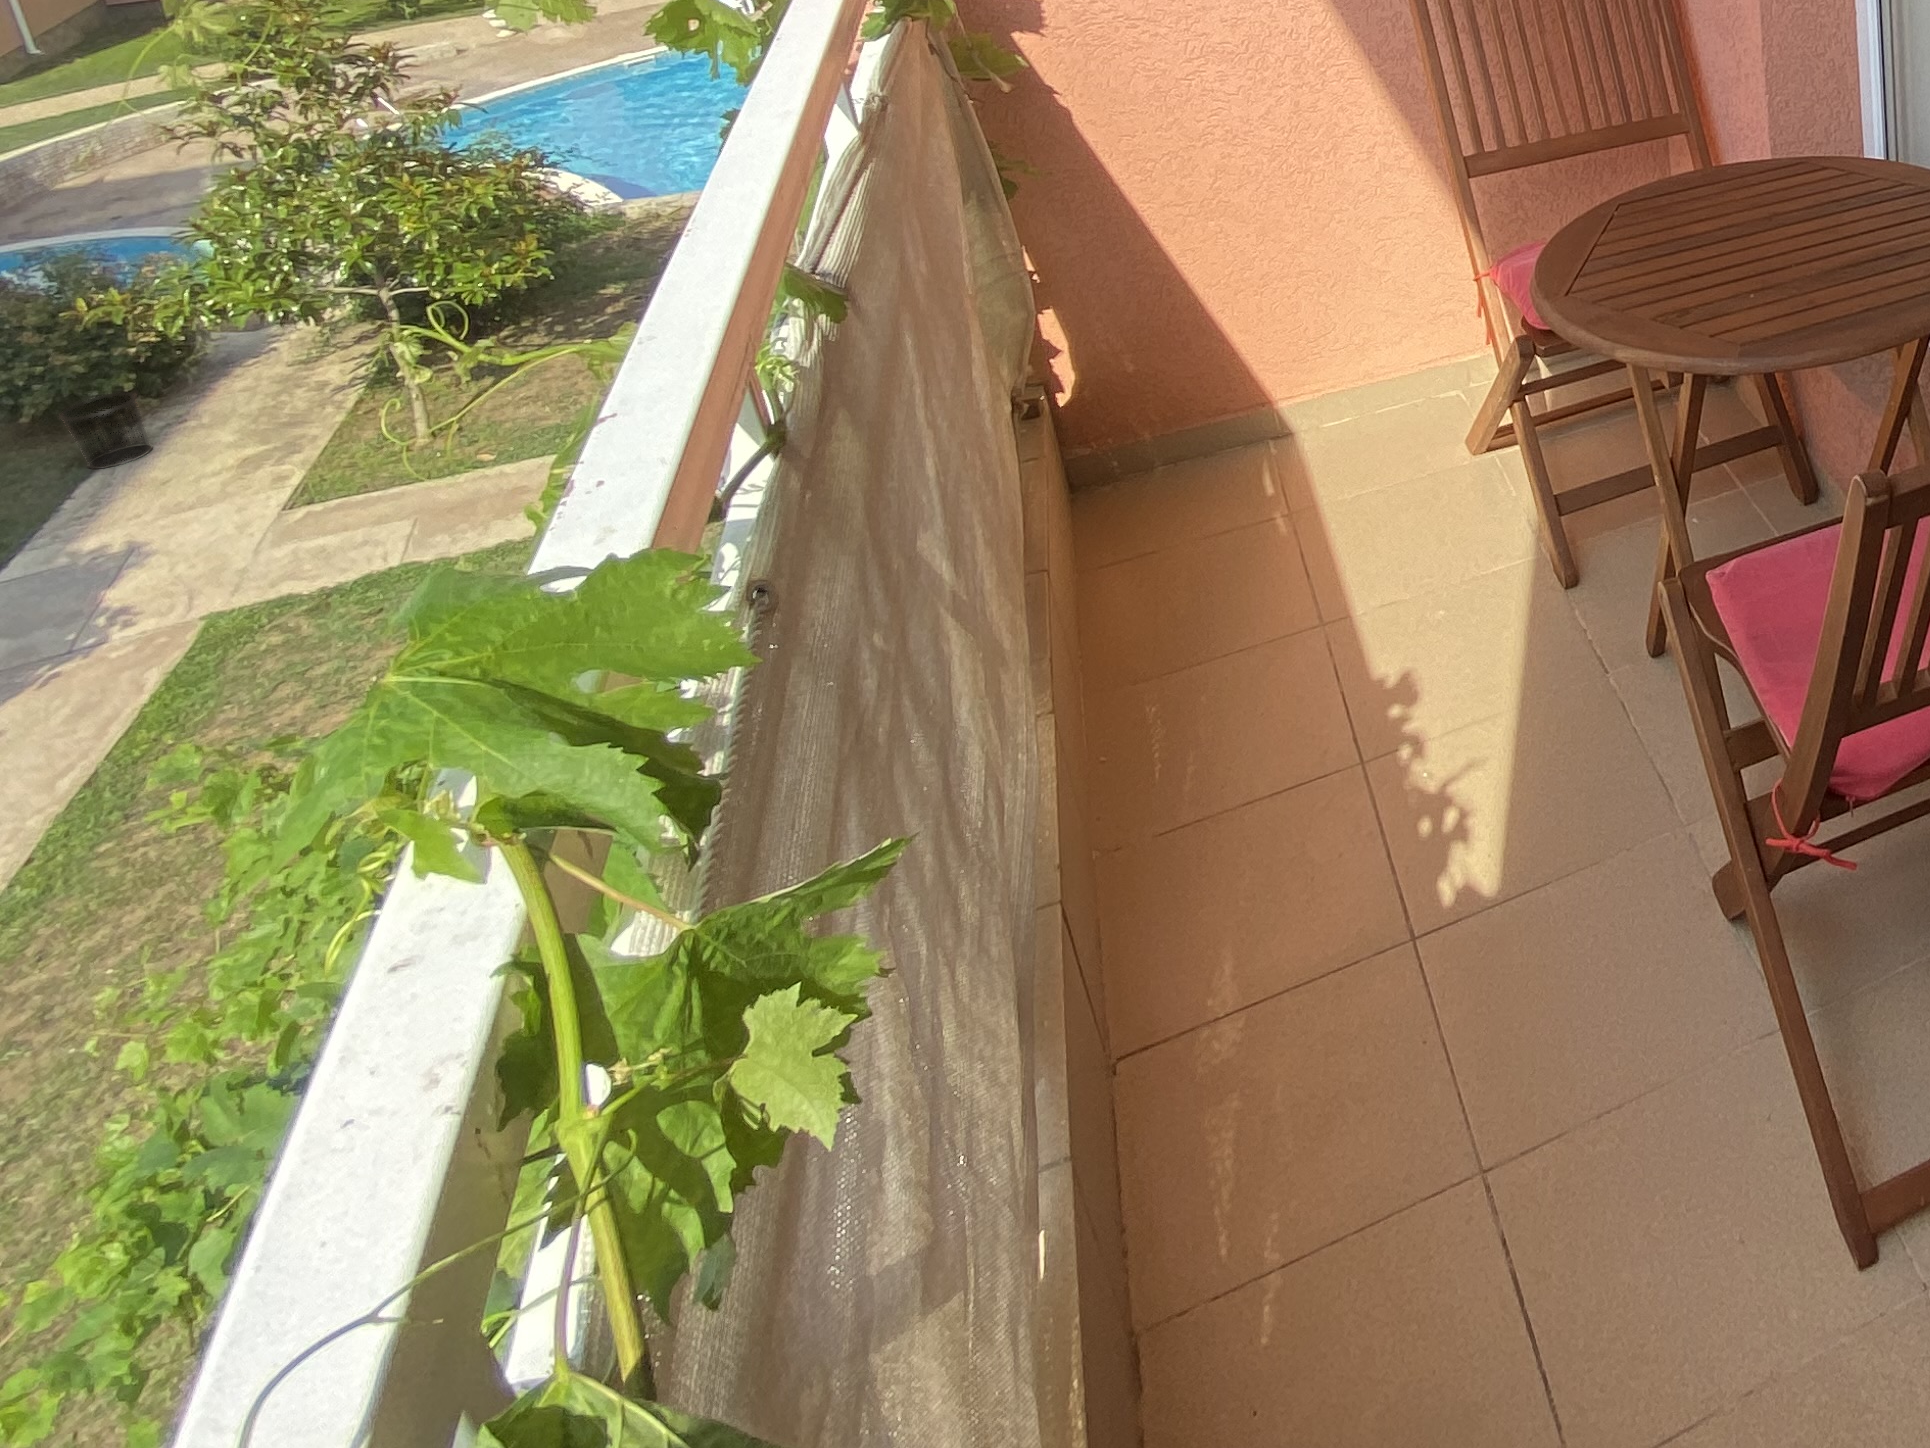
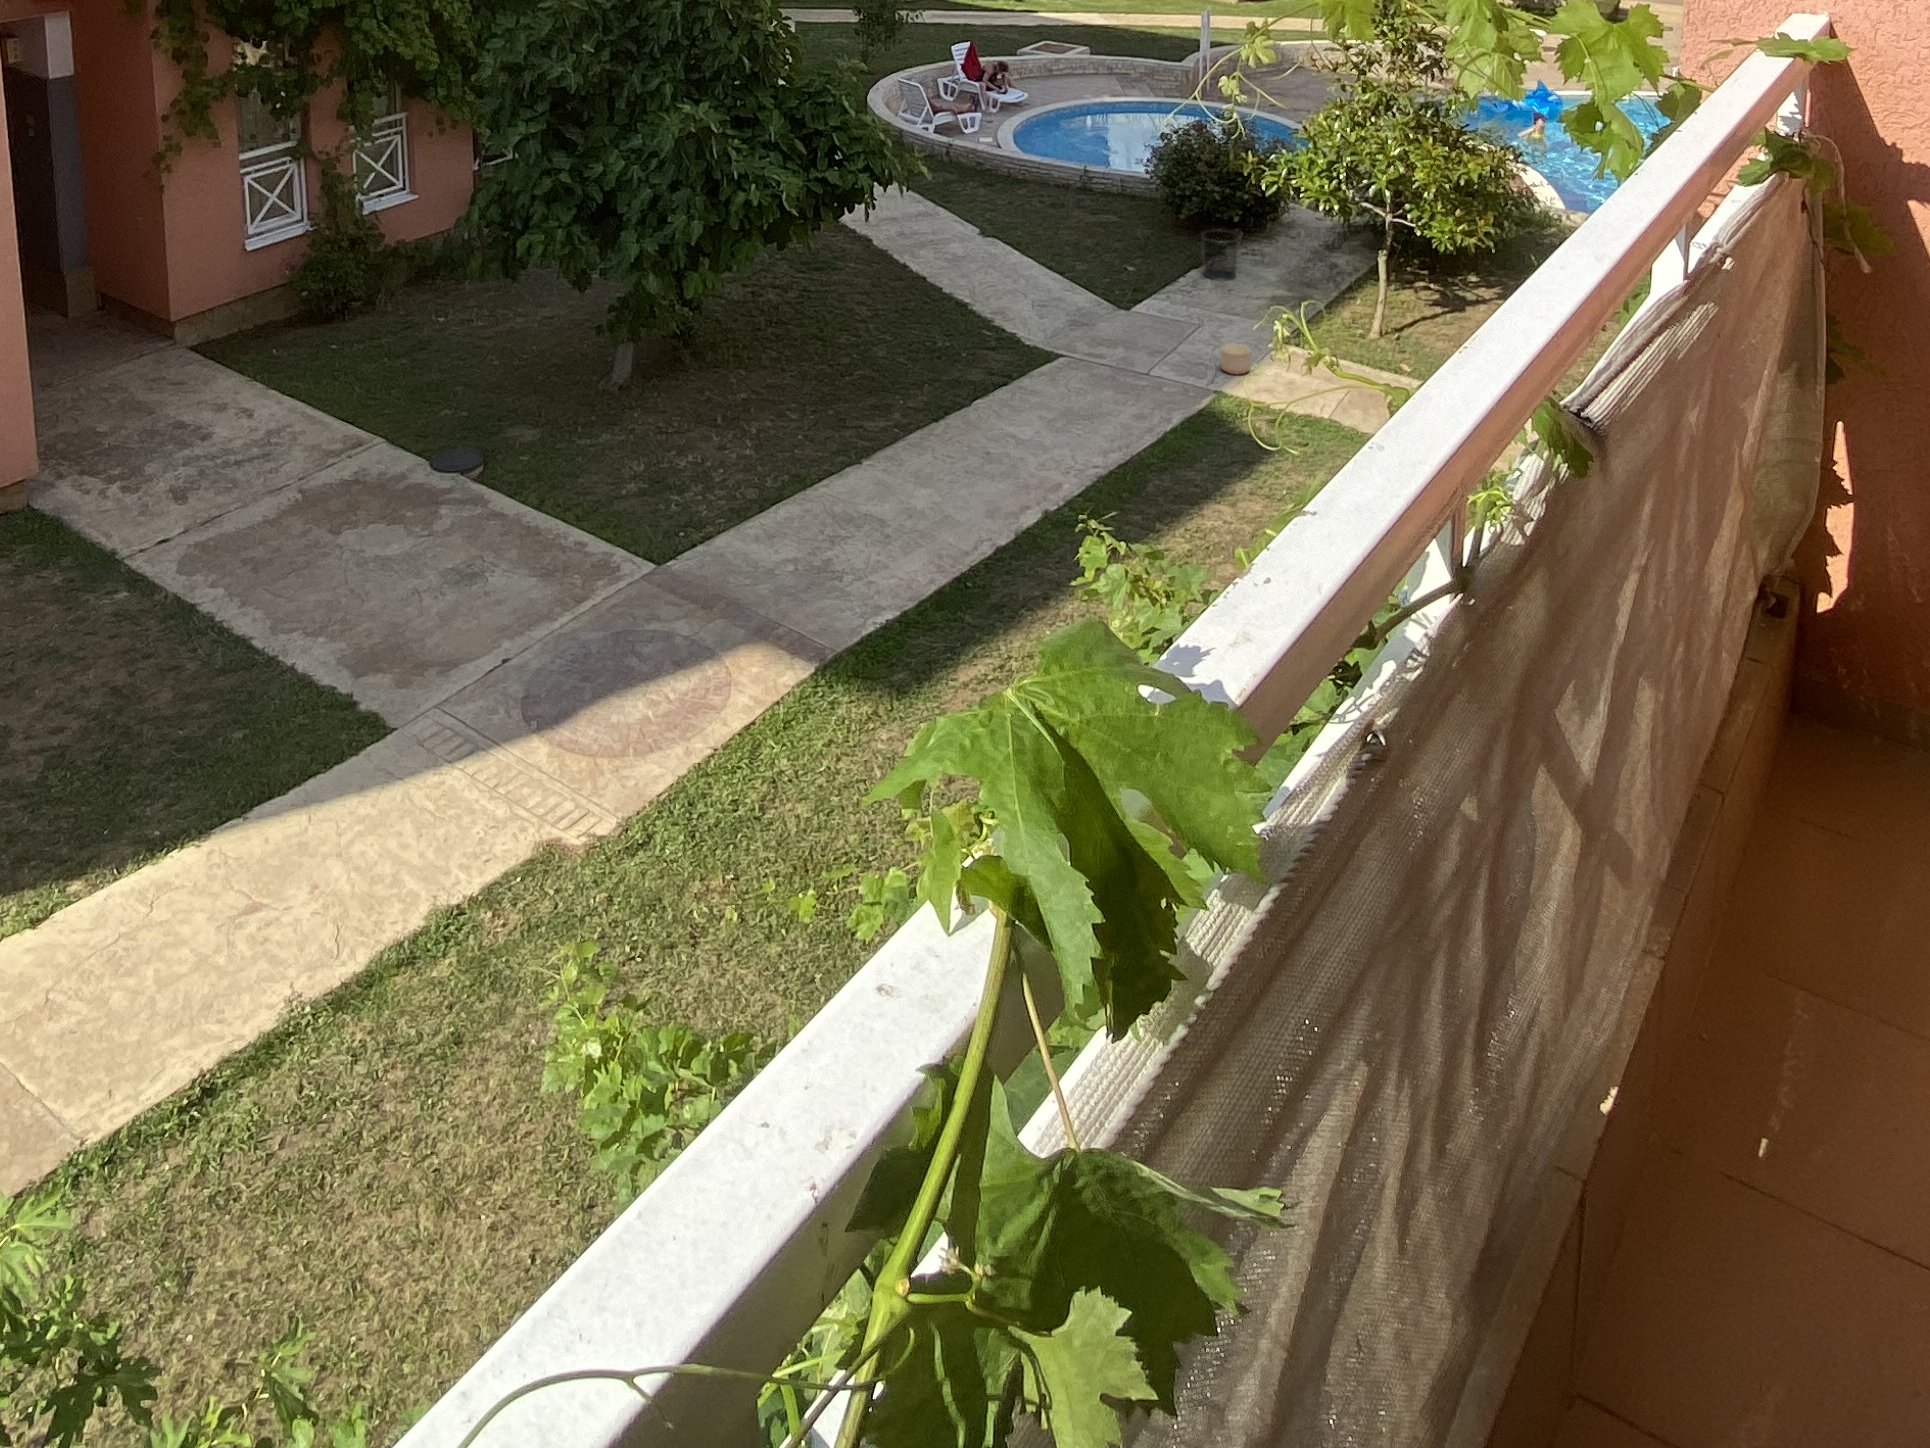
planter: none [175,523,239,568] -> present [1221,344,1251,374]

